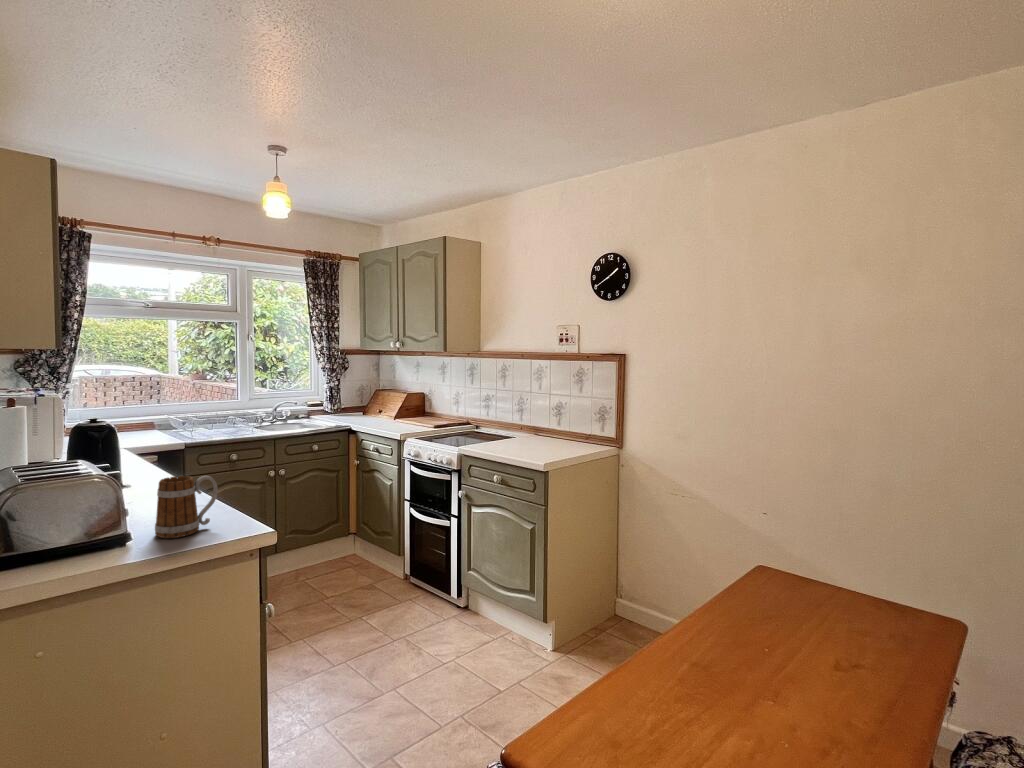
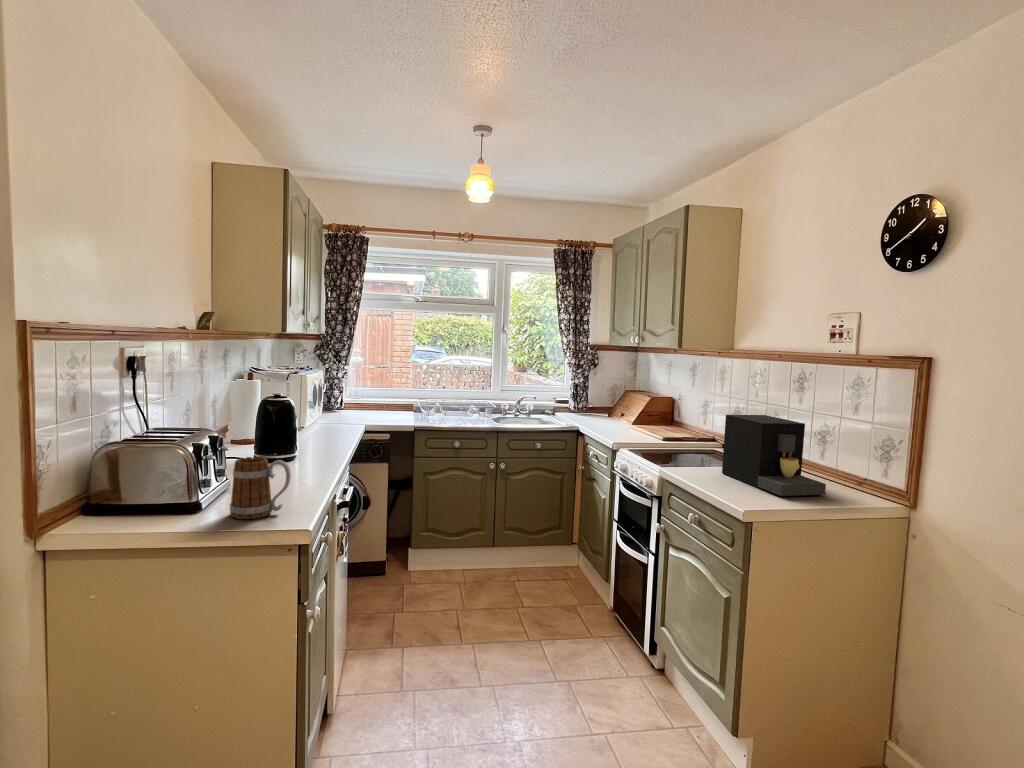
coffee maker: none [502,399,574,453] -> present [722,415,826,496]

